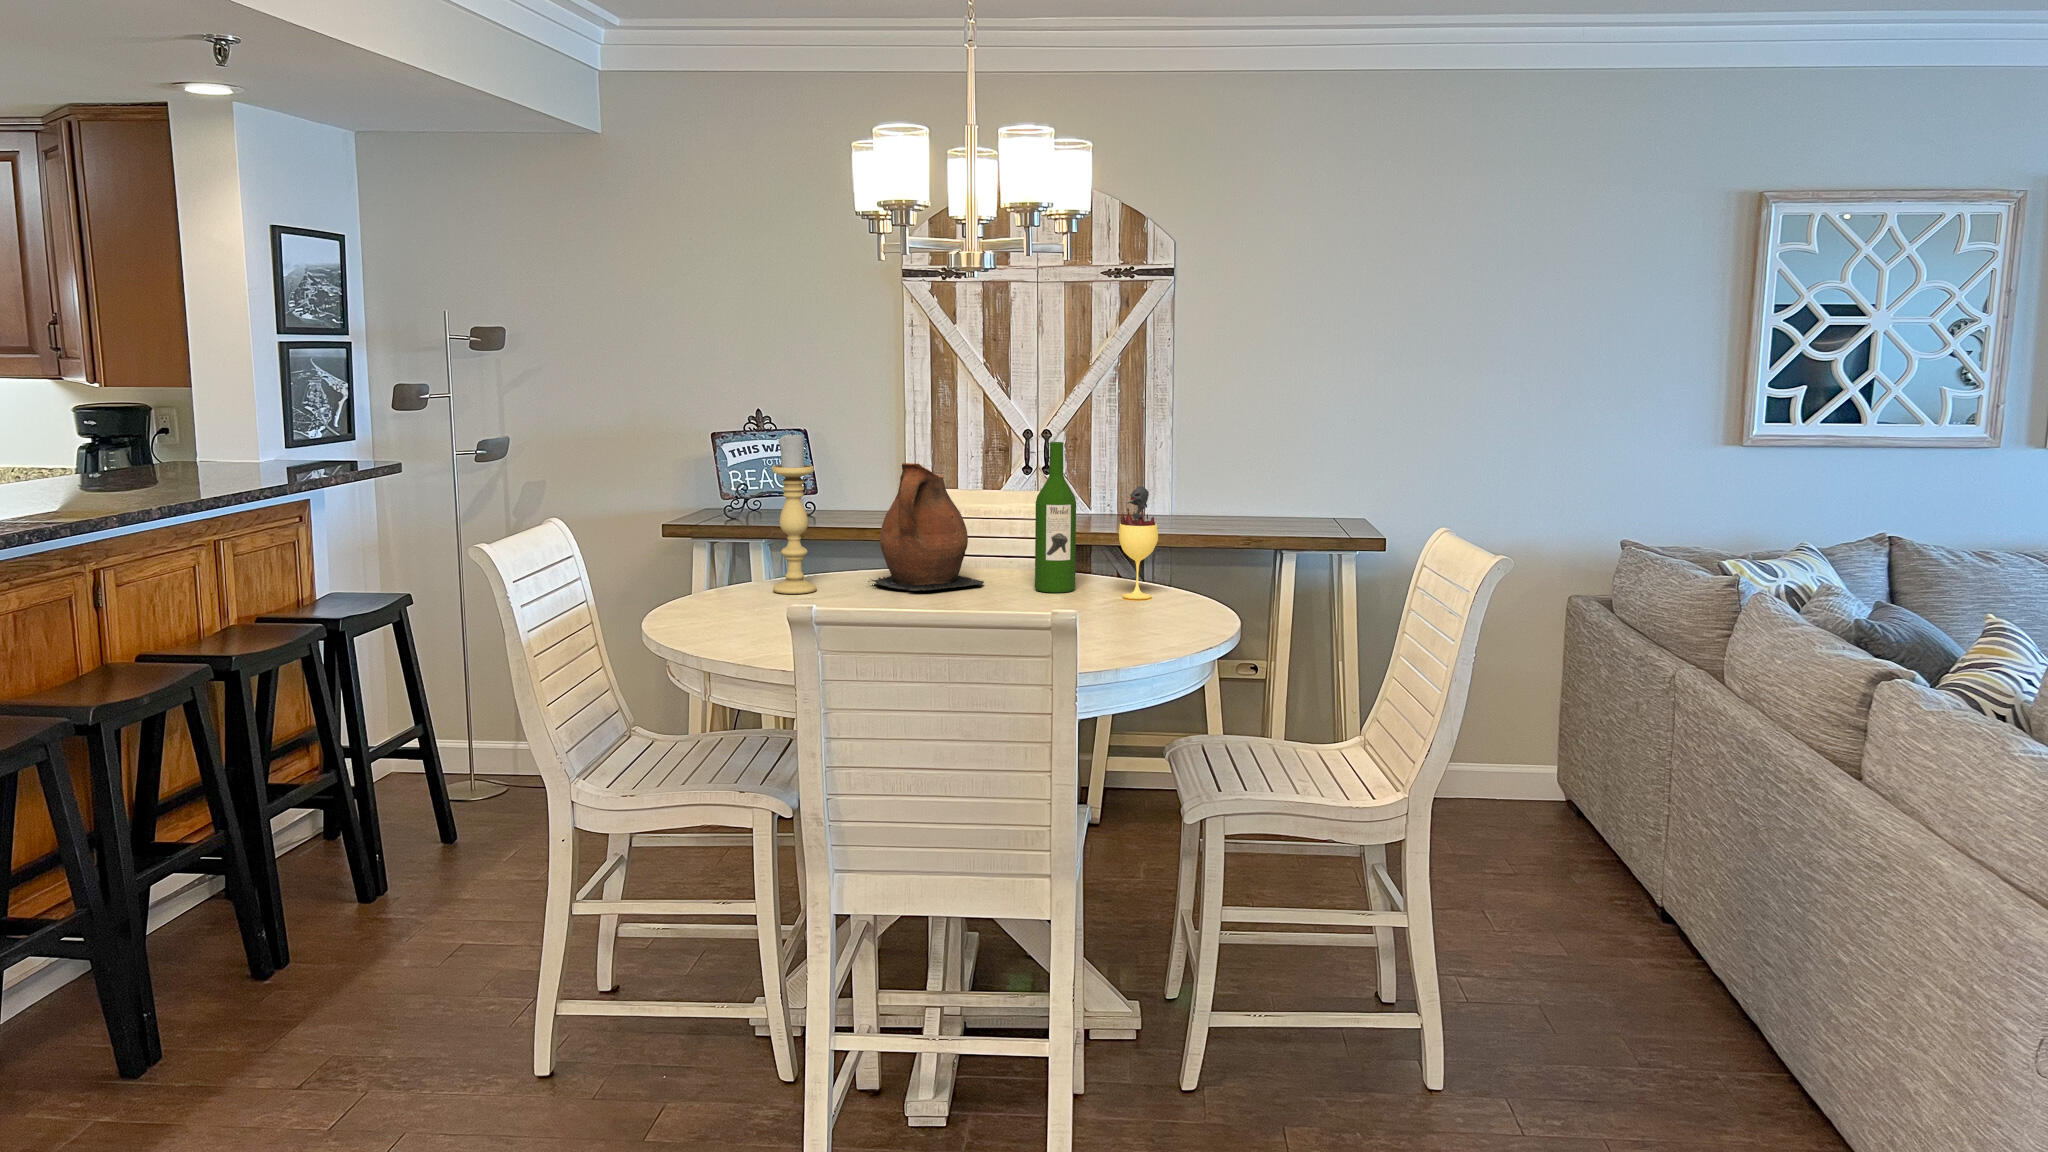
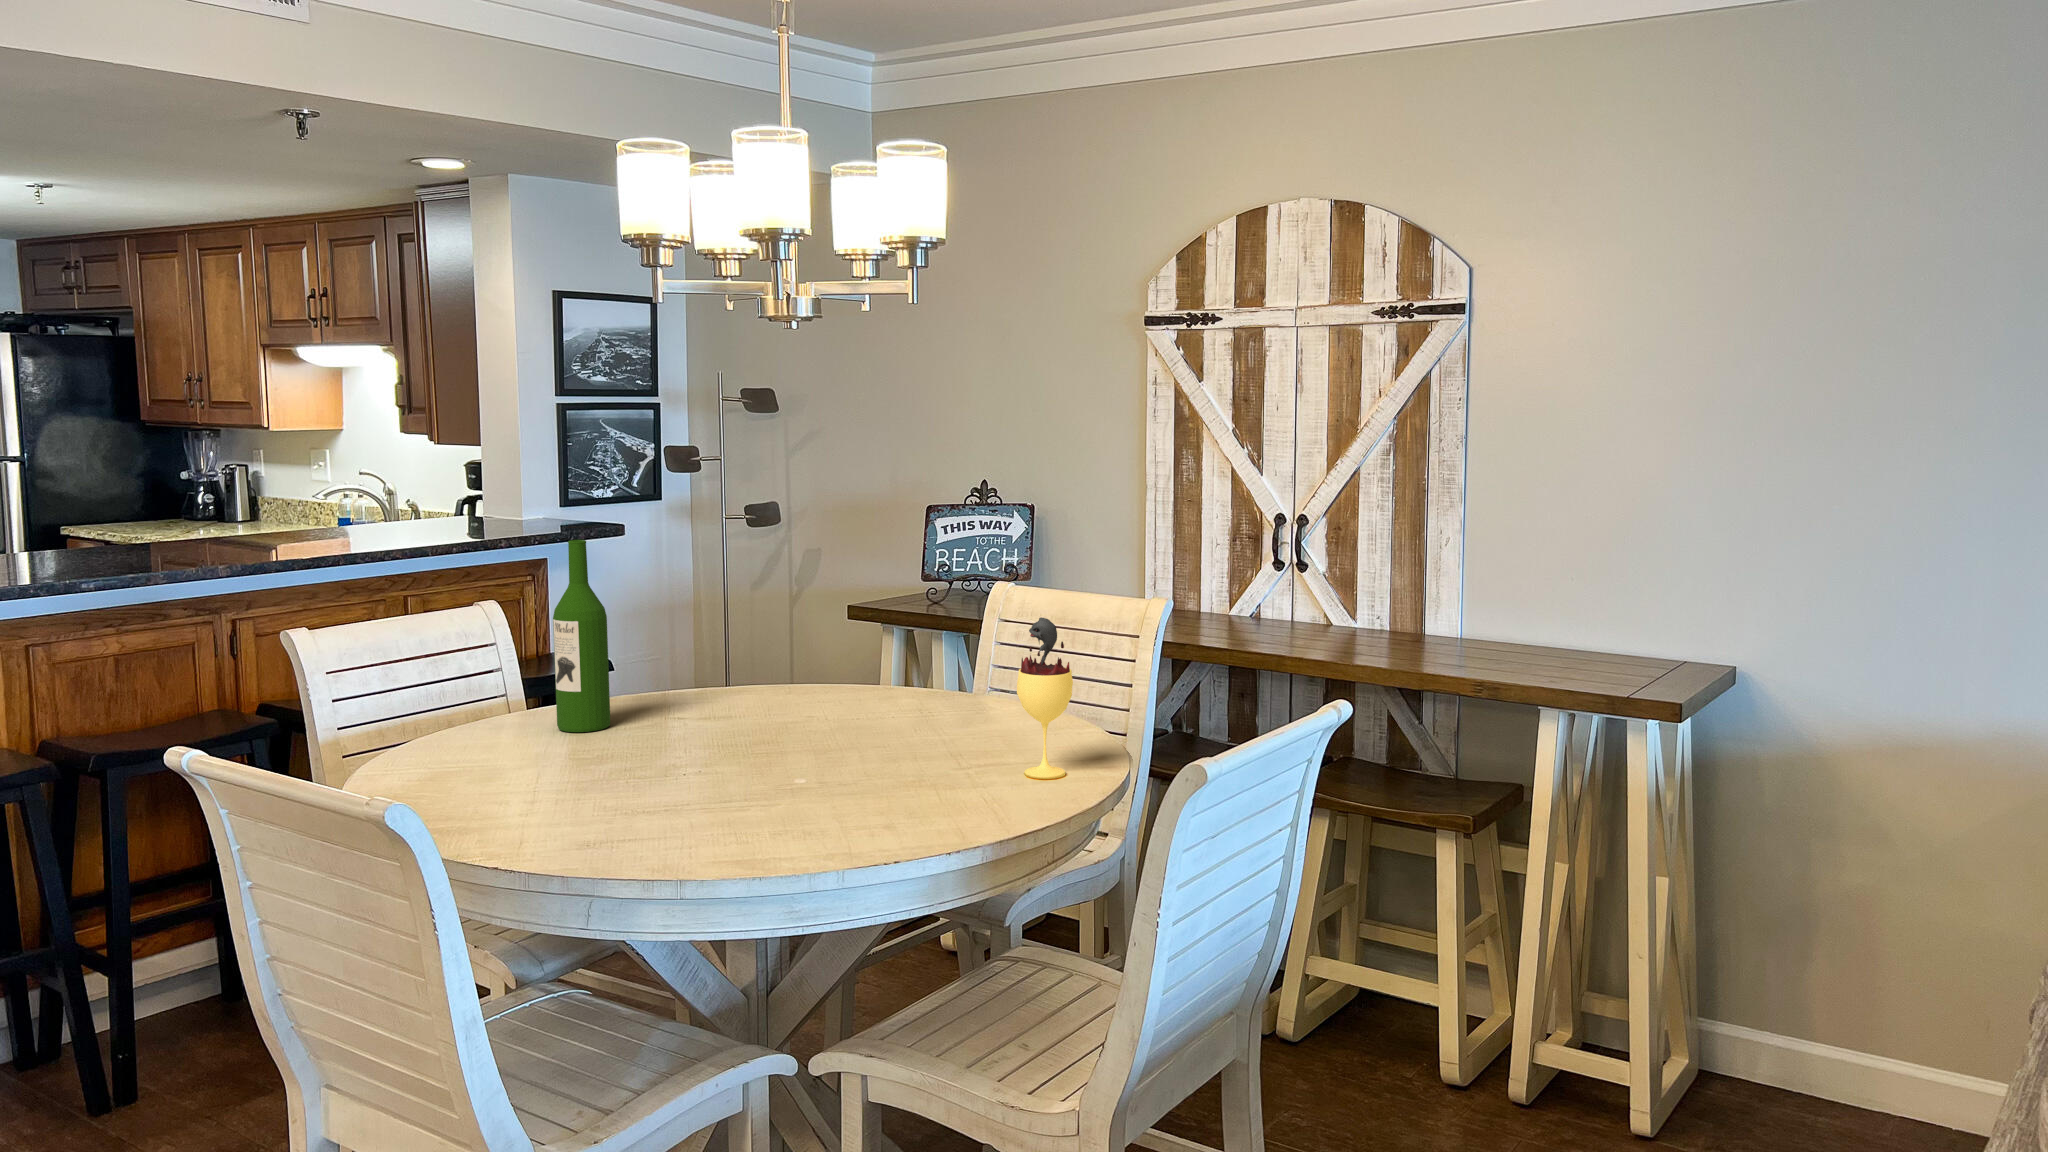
candle holder: present [772,432,817,594] -> none [695,519,751,715]
wine bottle: present [1035,442,1076,593] -> present [553,540,610,732]
ceramic pitcher: present [868,463,984,591] -> none [804,563,932,730]

